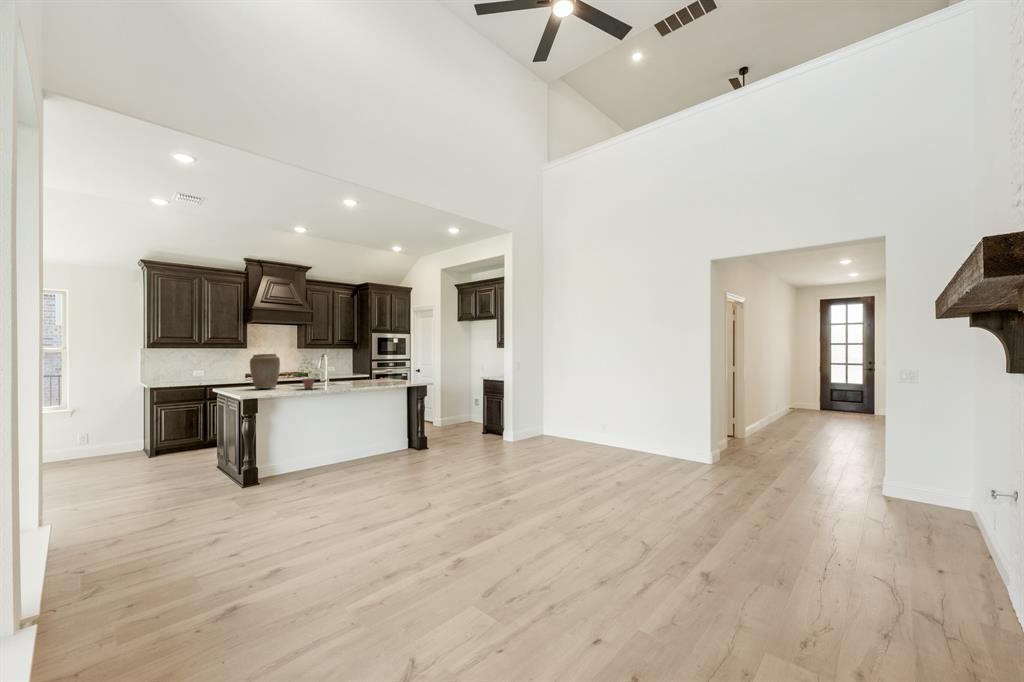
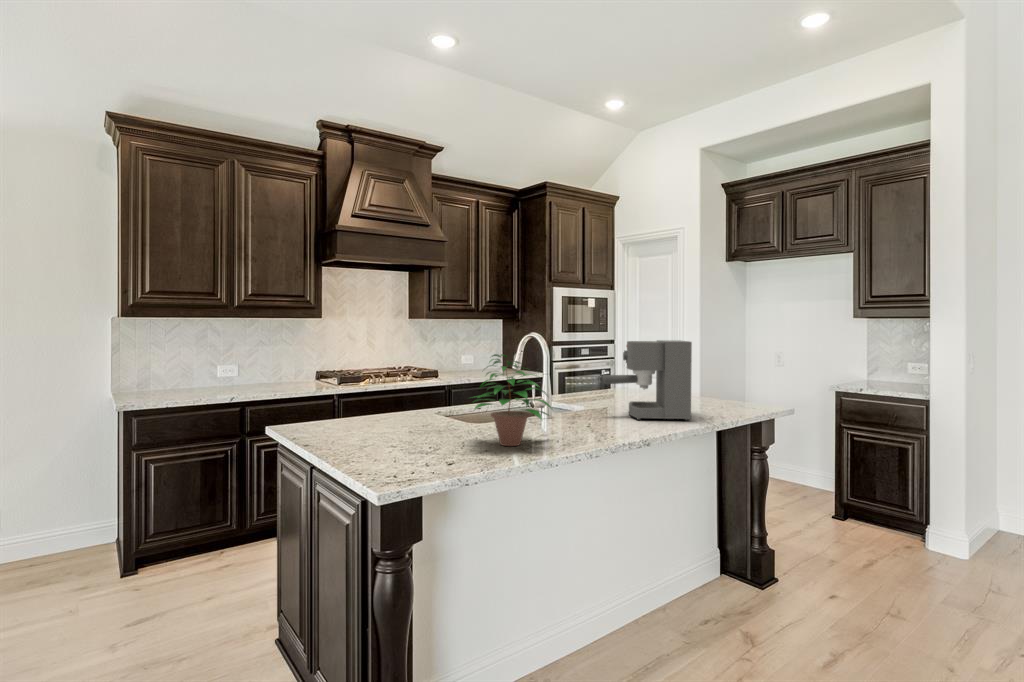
vase: present [250,354,280,389] -> none [344,336,423,438]
coffee maker: none [357,356,391,384] -> present [603,340,692,420]

